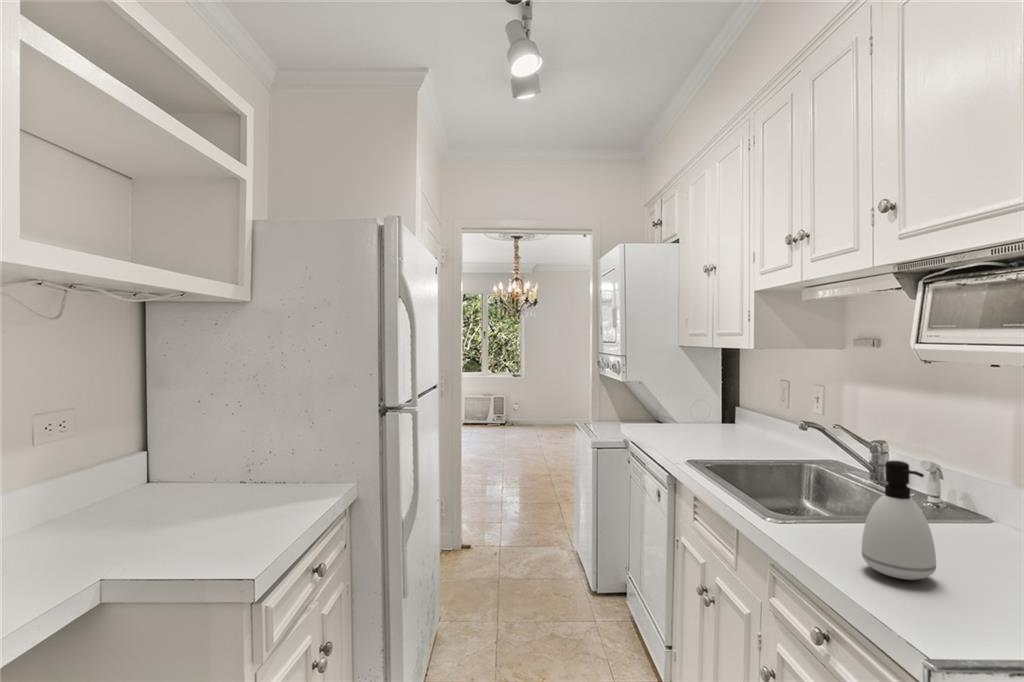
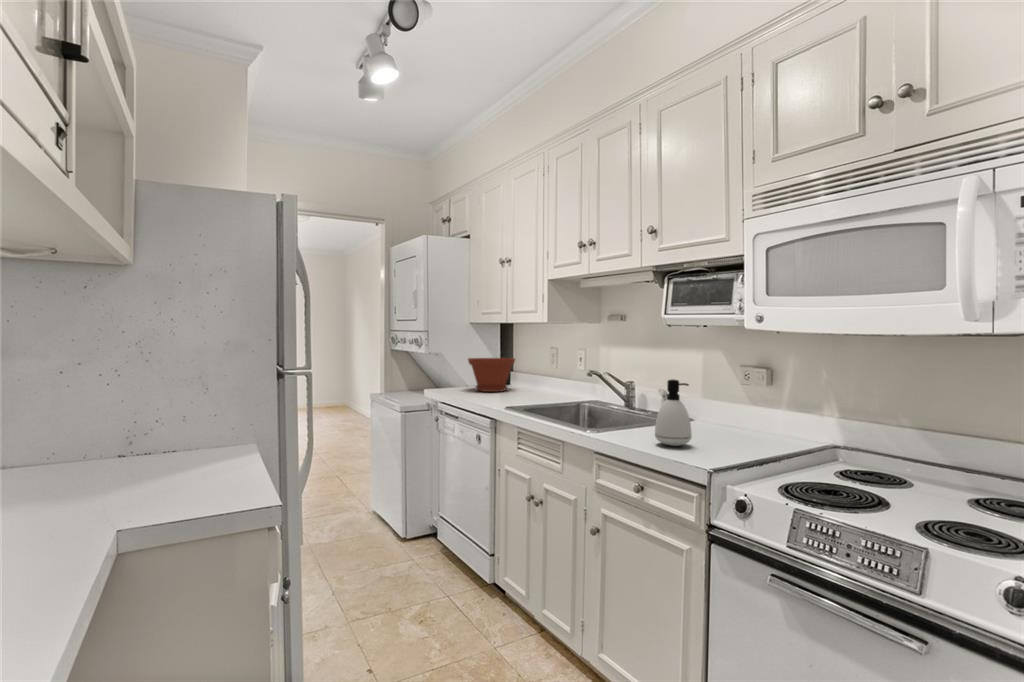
plant pot: none [667,389,730,433] -> present [468,358,515,392]

